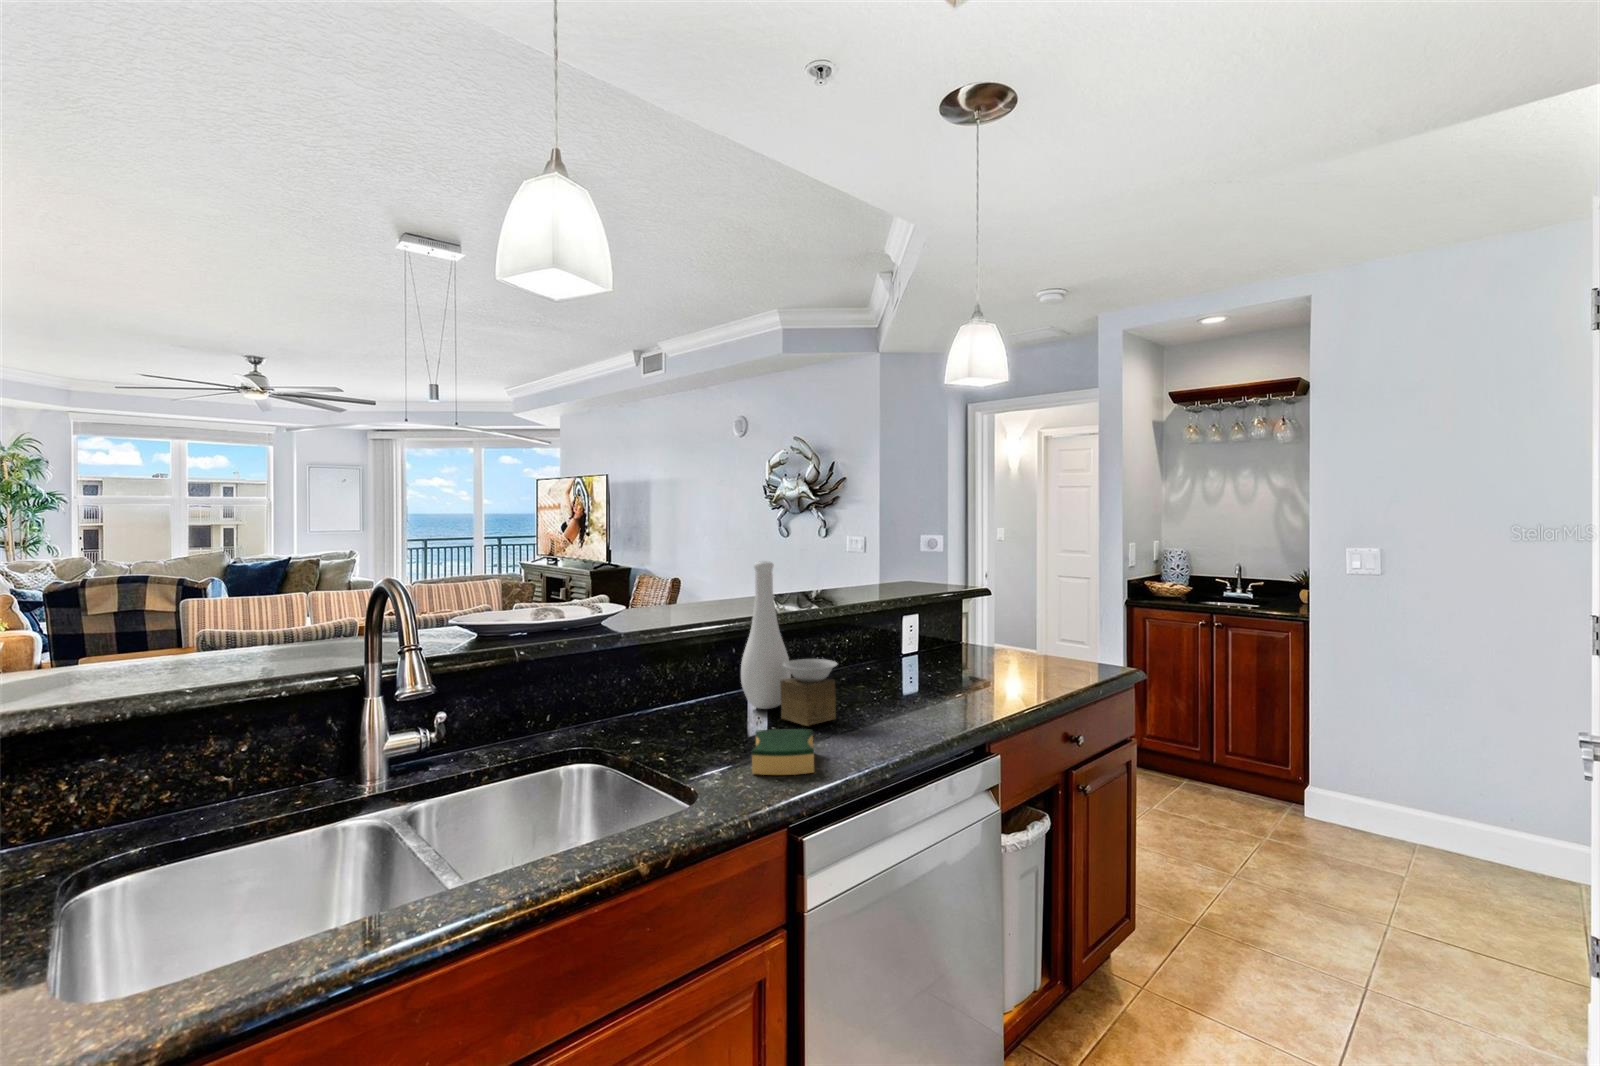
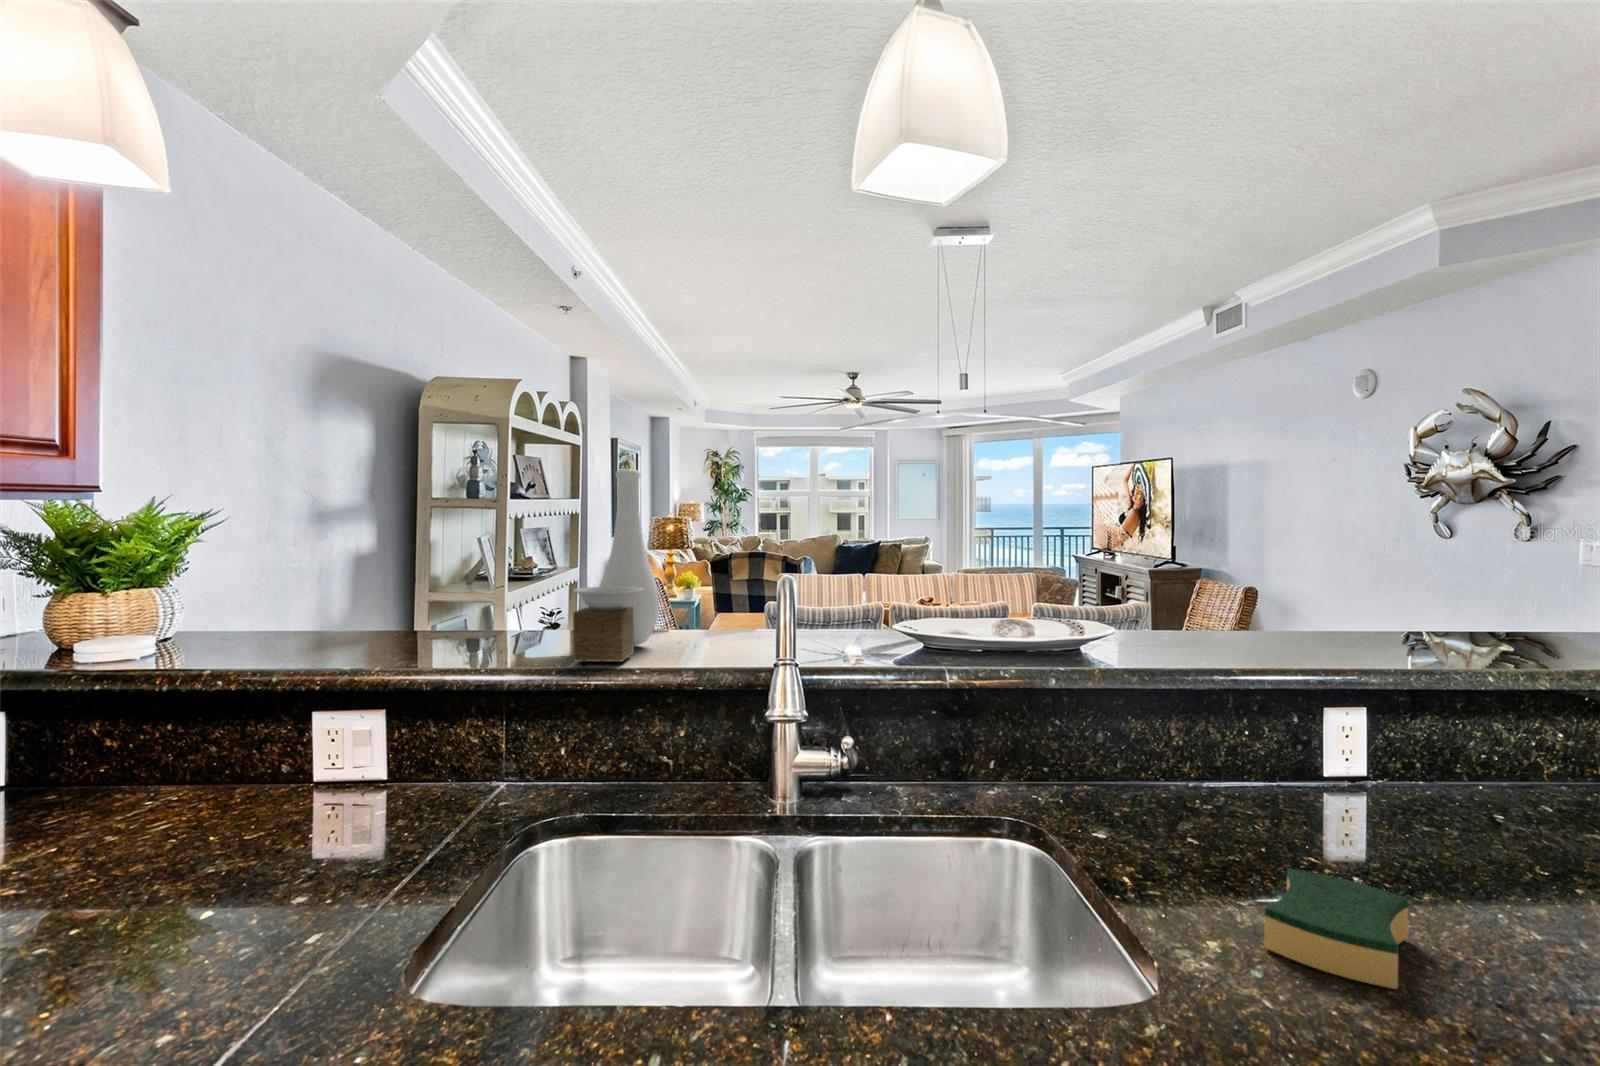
vase: present [741,561,837,726] -> present [573,469,659,662]

